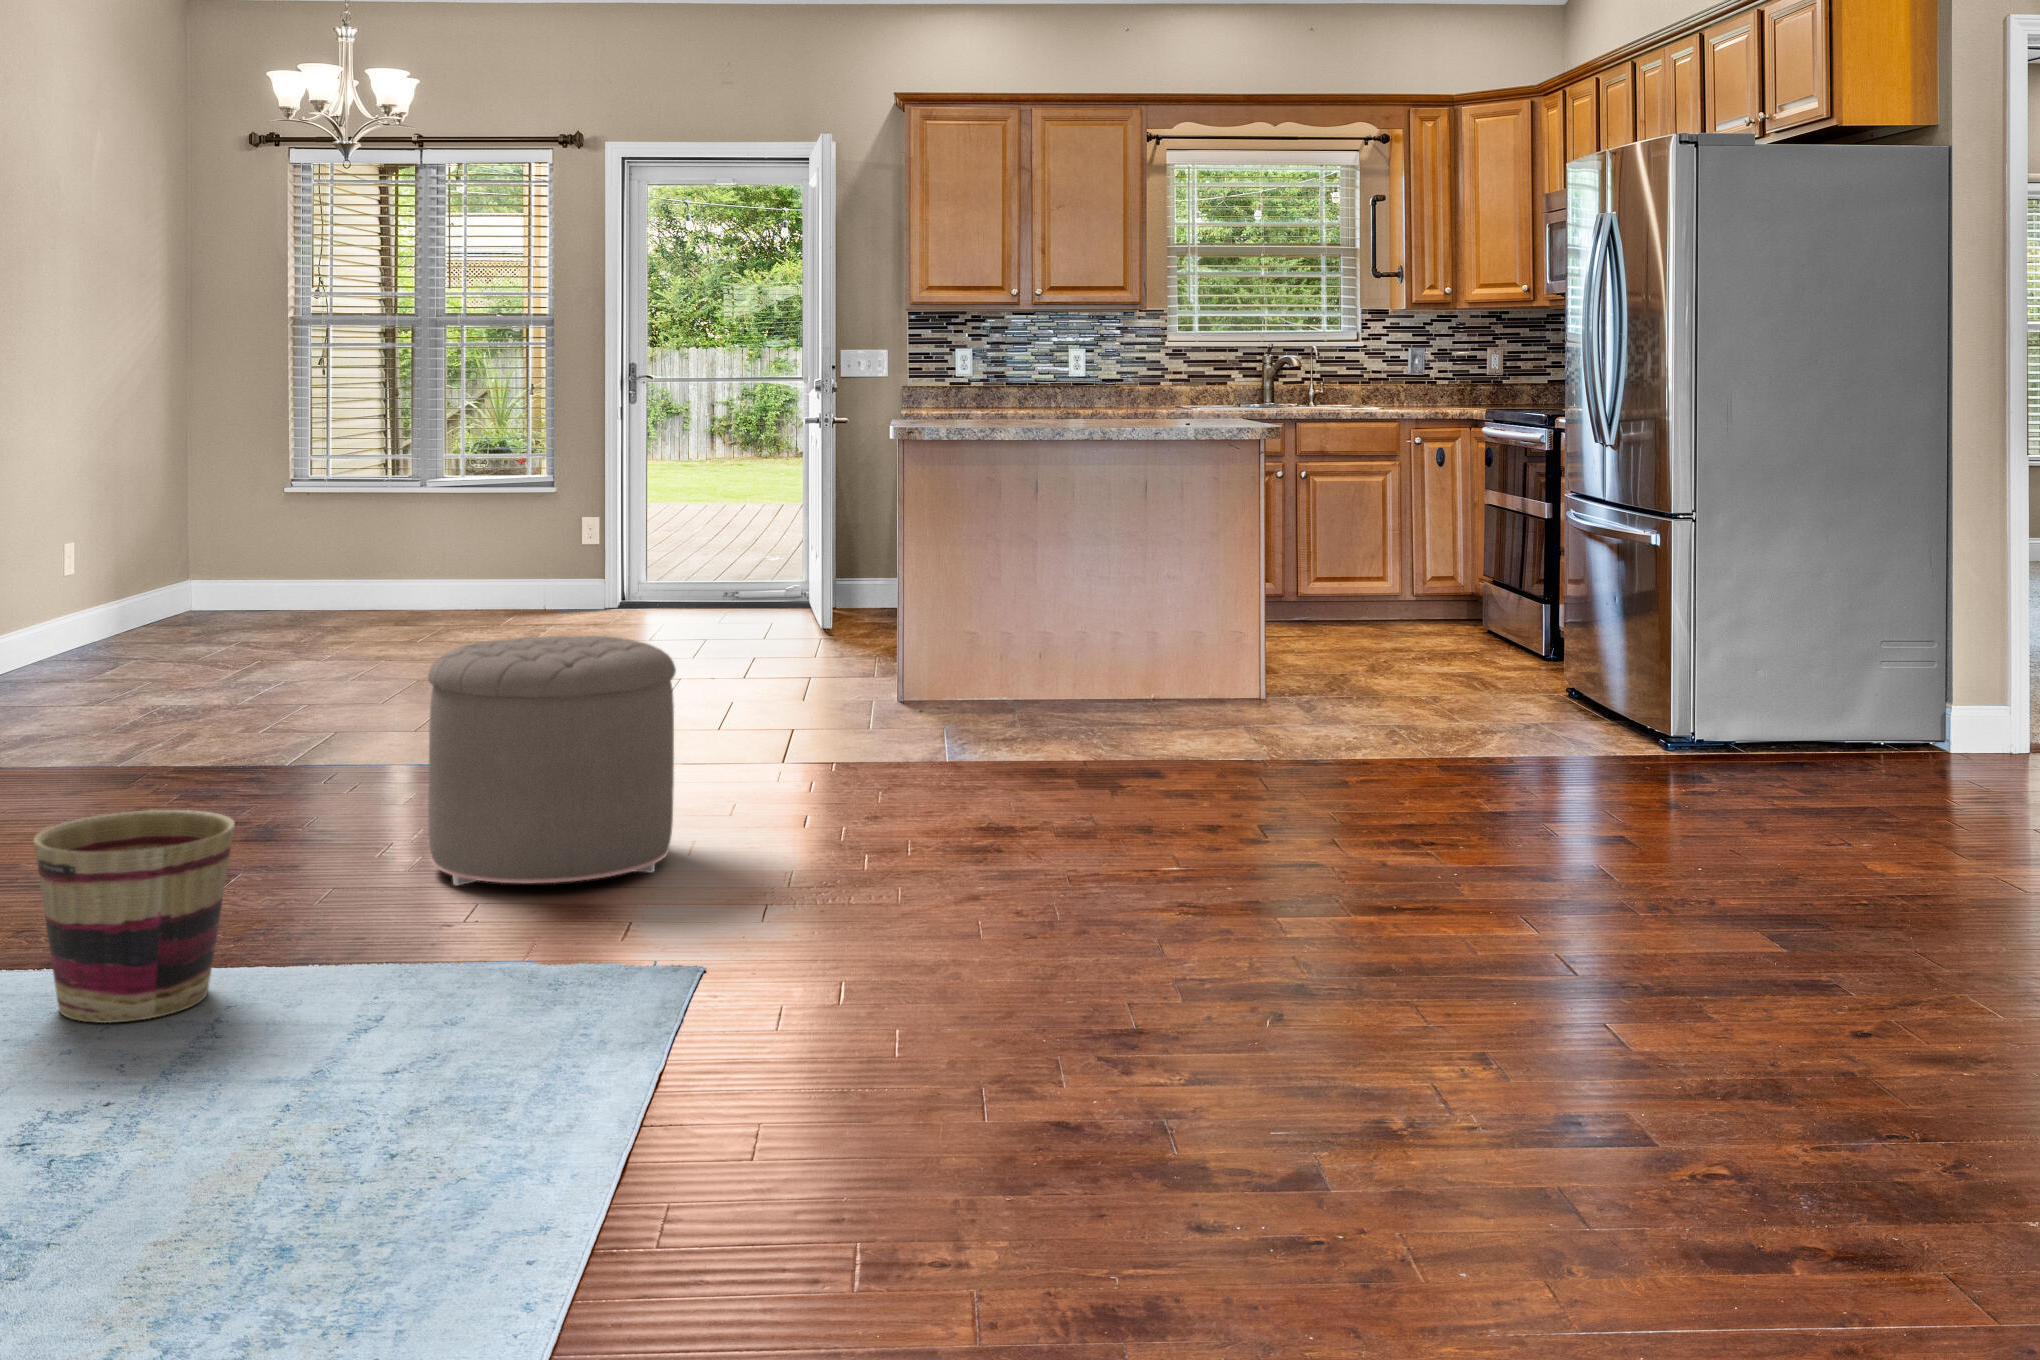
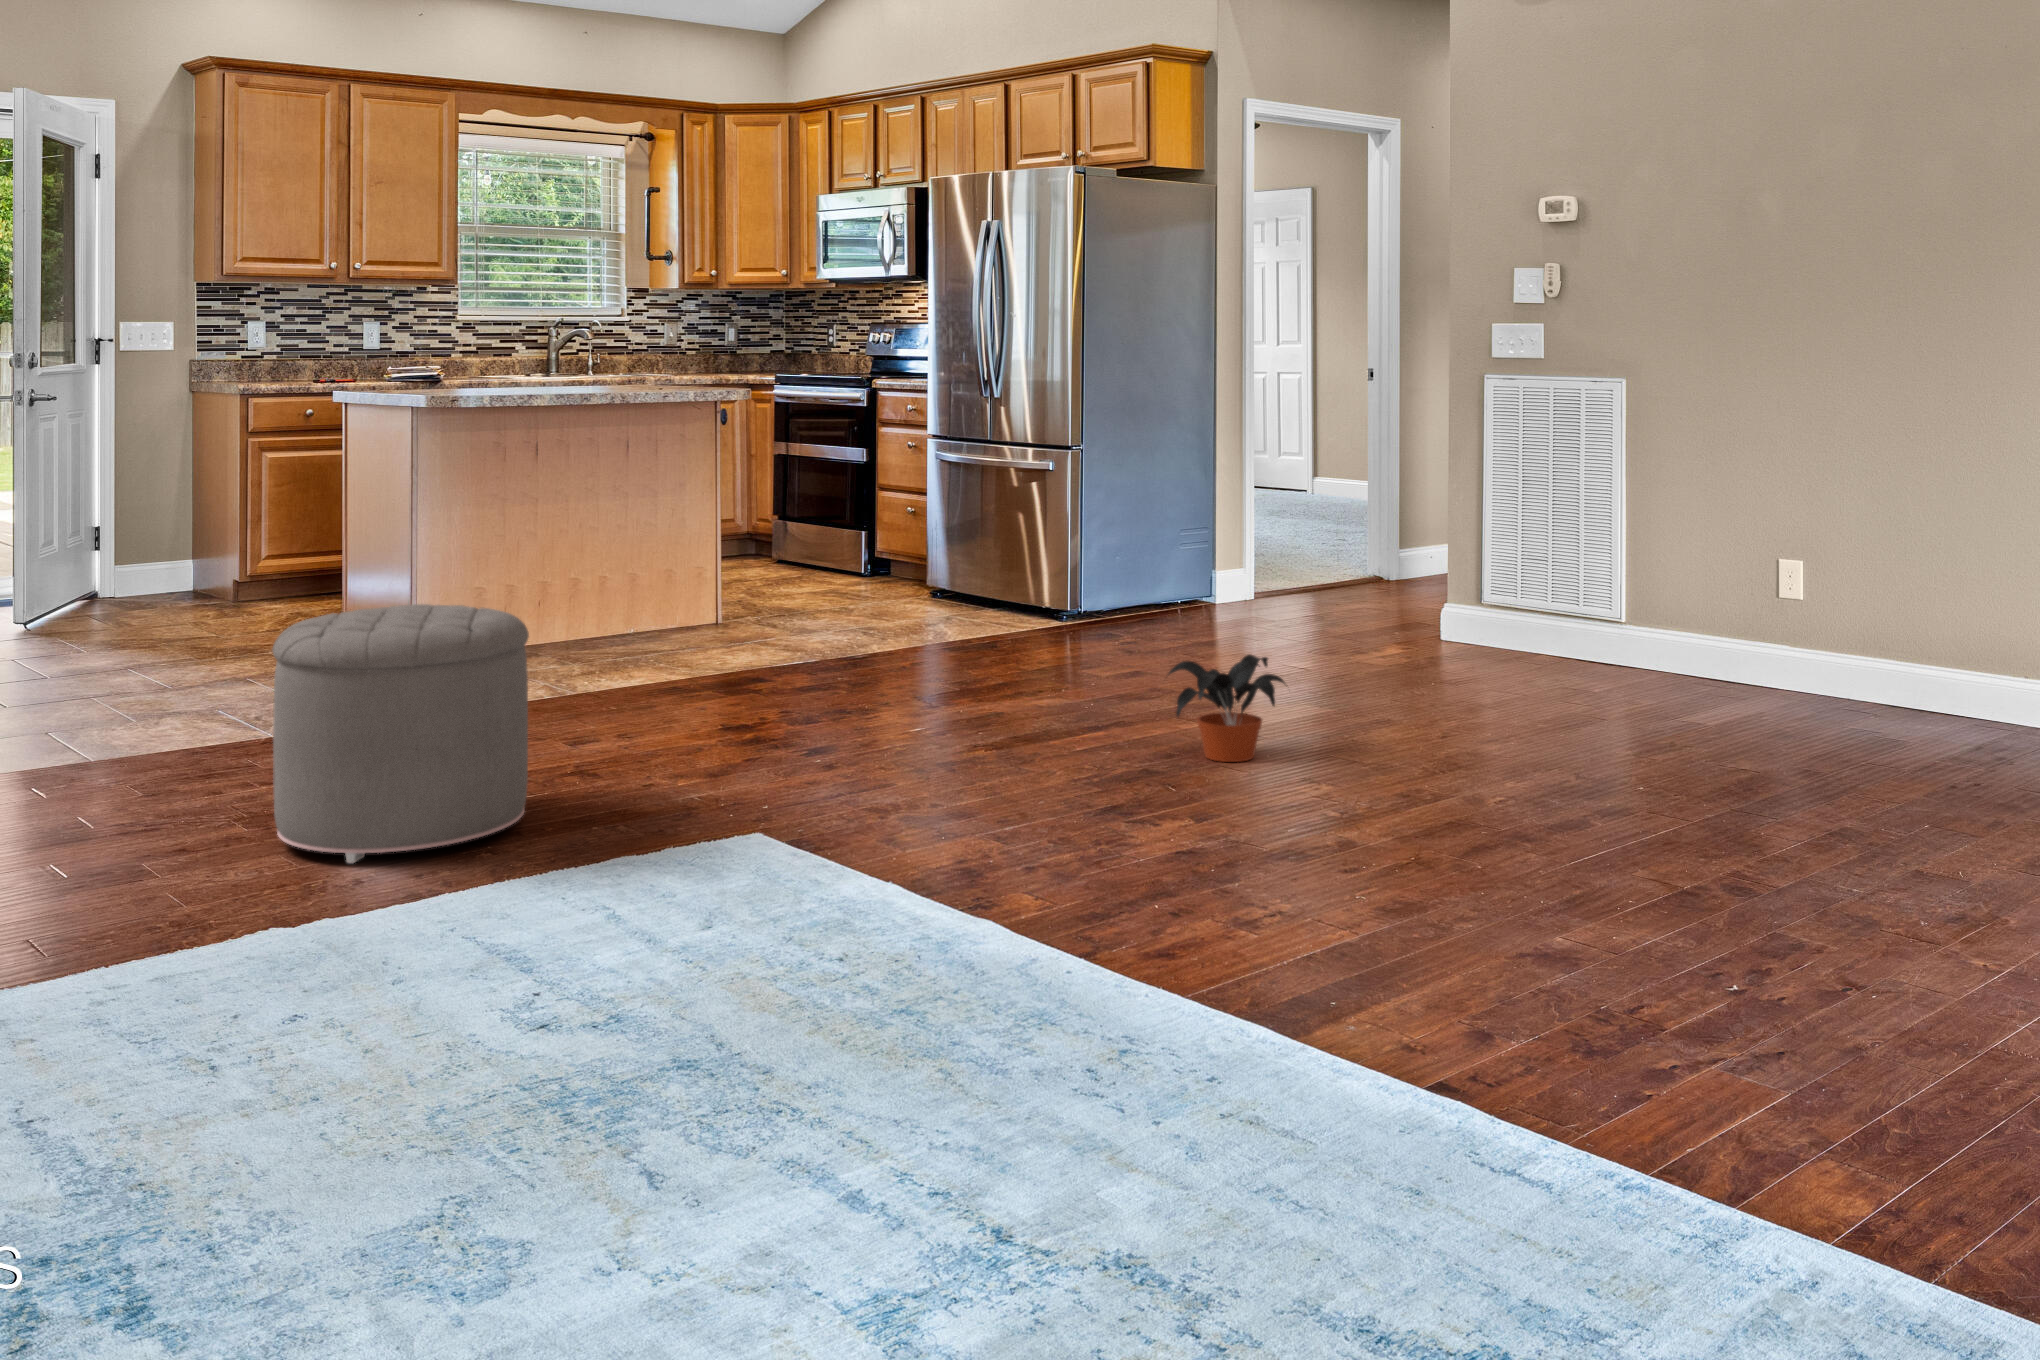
basket: present [34,810,235,1023] -> none [161,806,378,1039]
potted plant: none [1410,813,1593,968] -> present [1169,654,1285,762]

